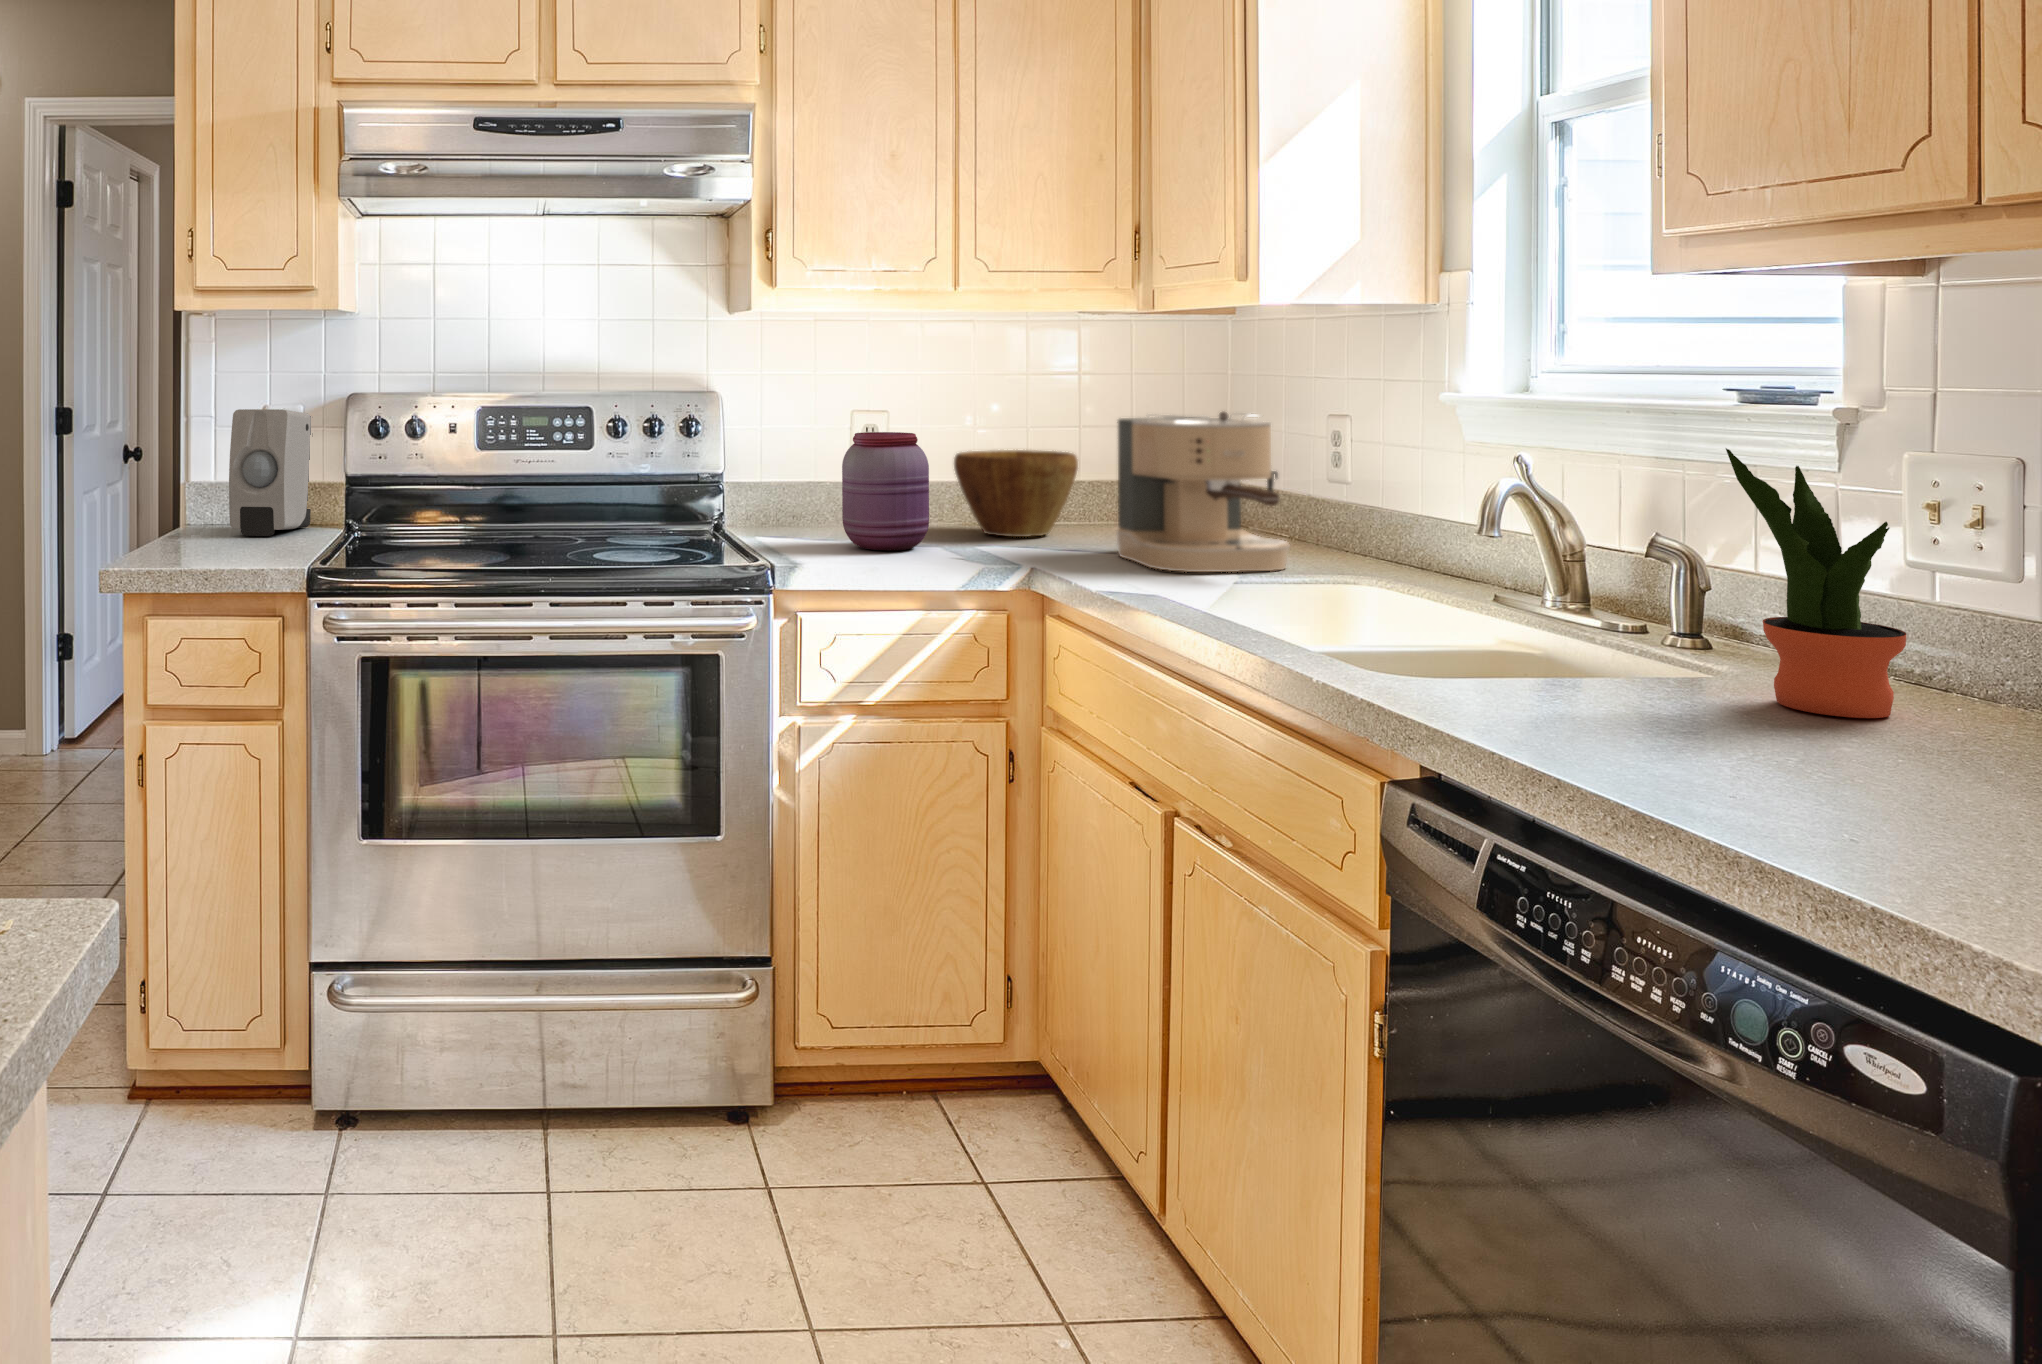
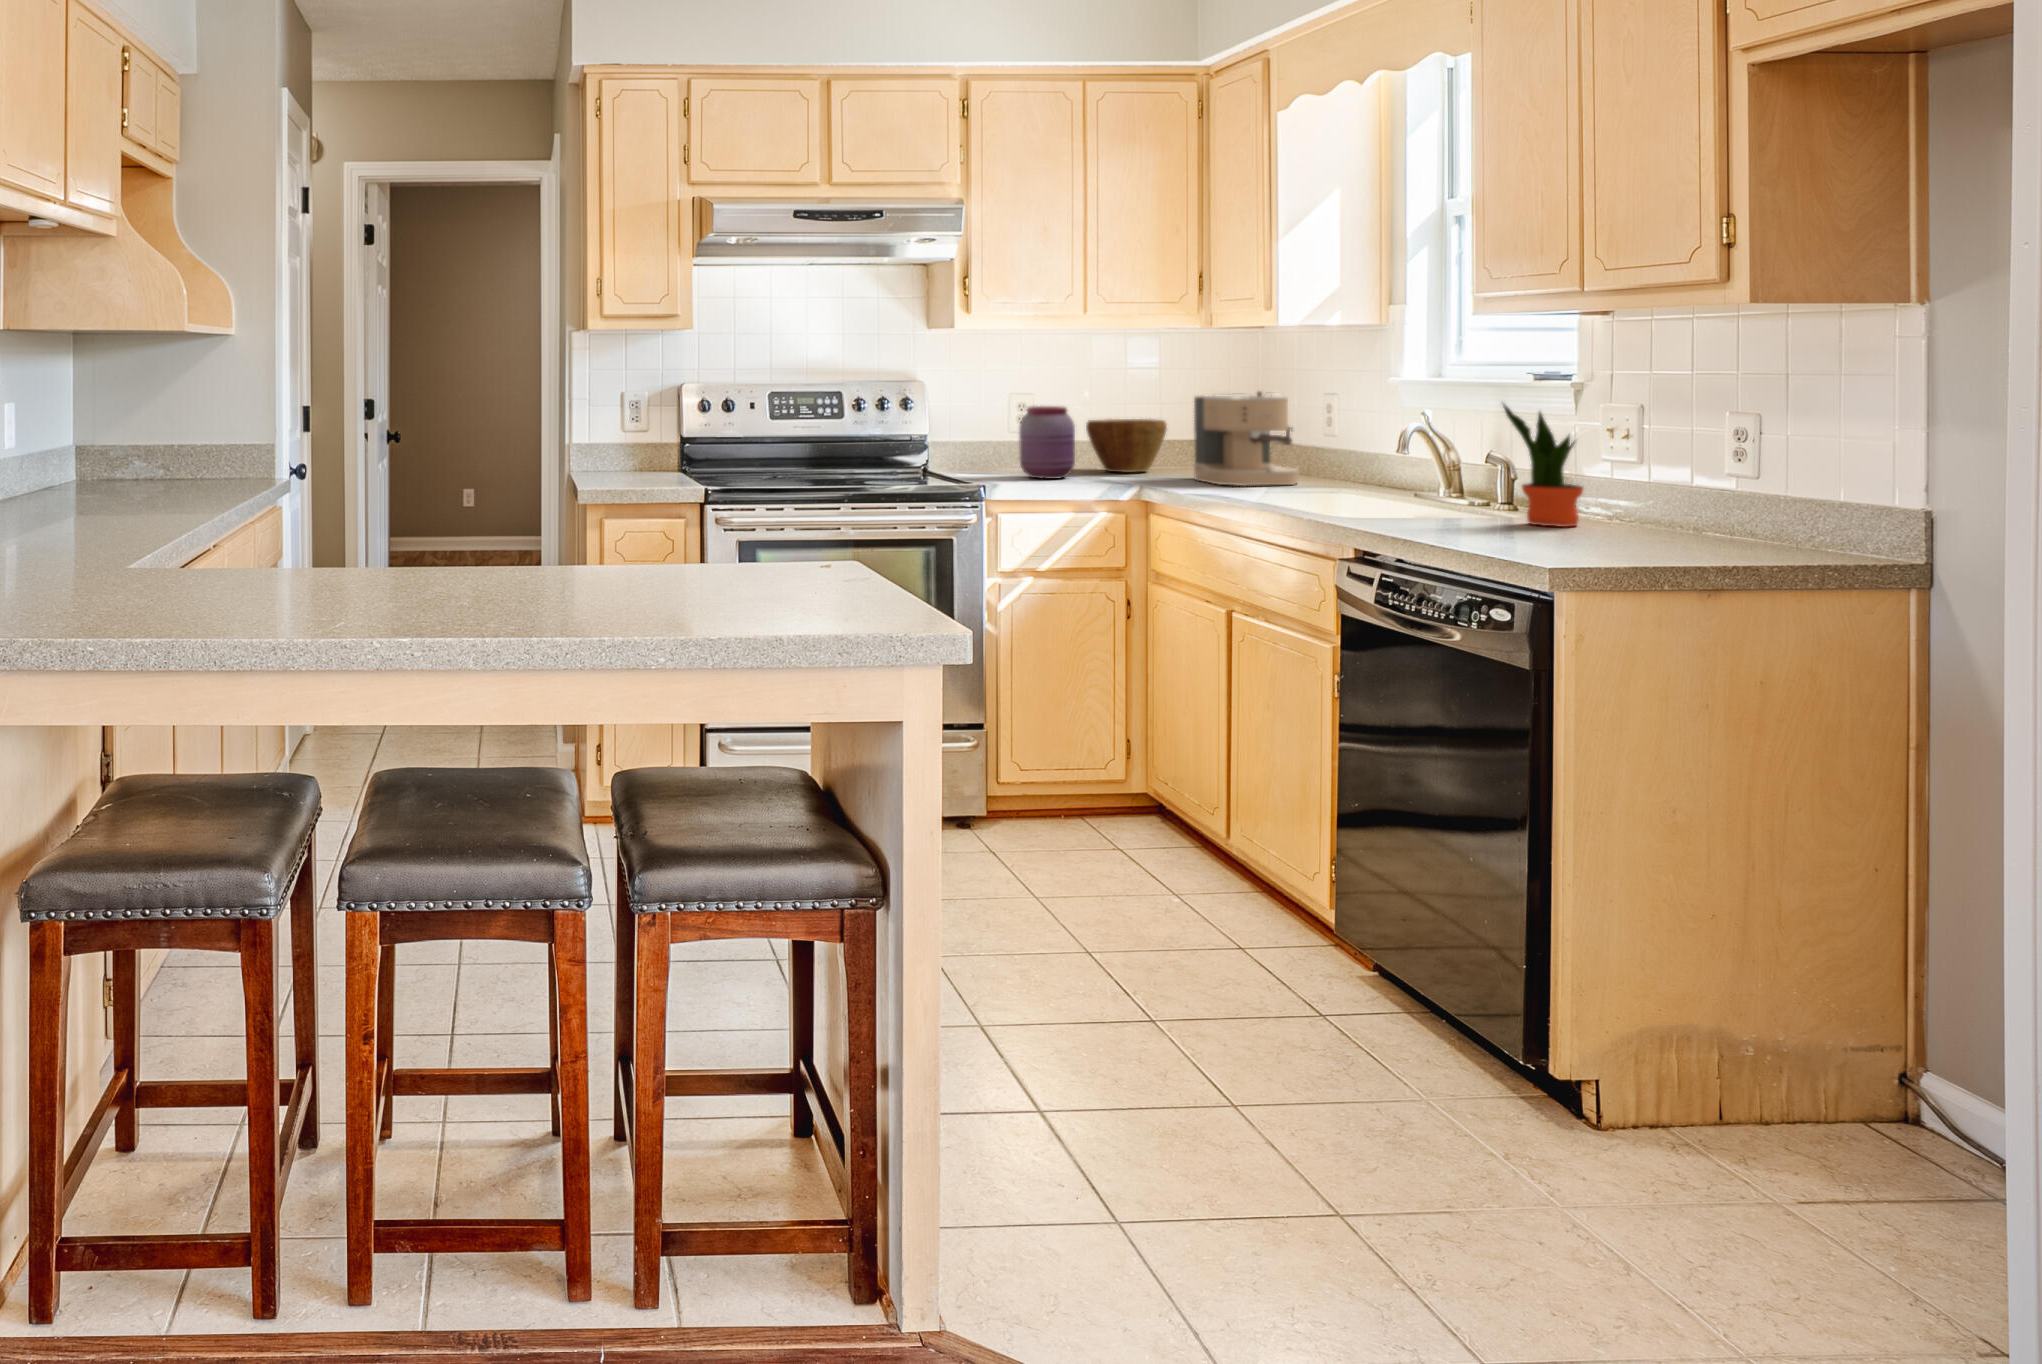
soap dispenser: present [229,409,311,536] -> none [612,394,655,475]

